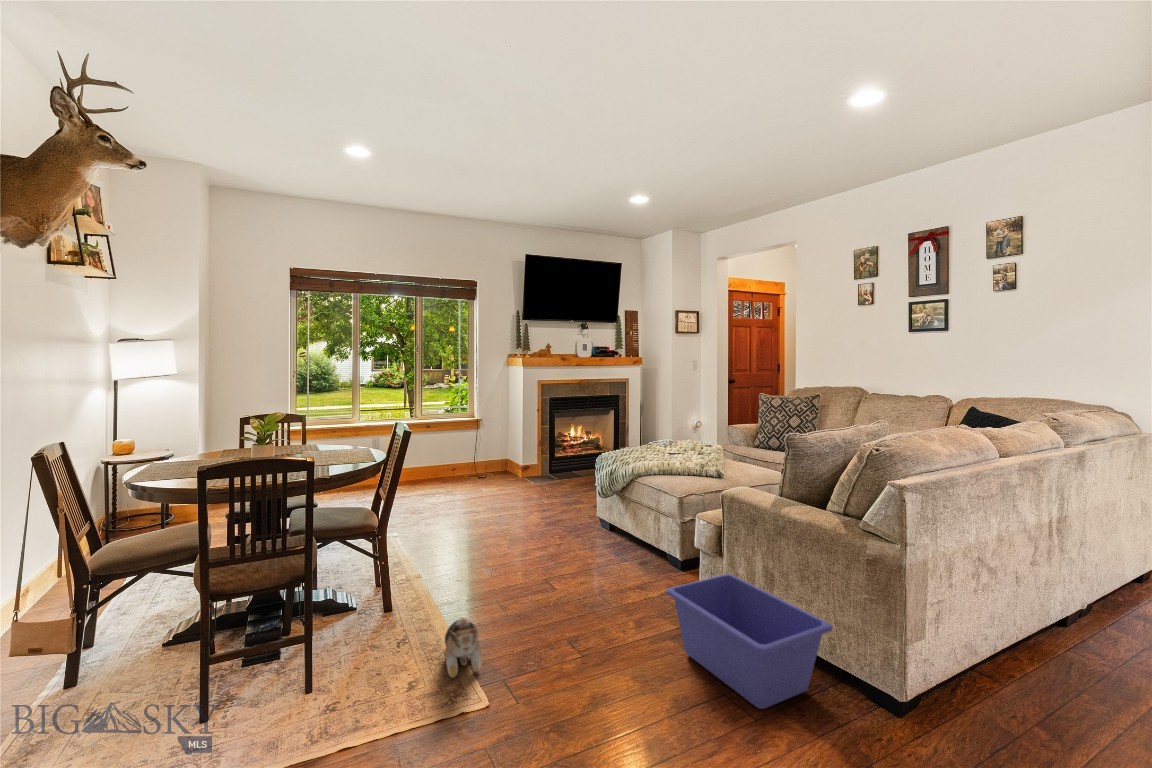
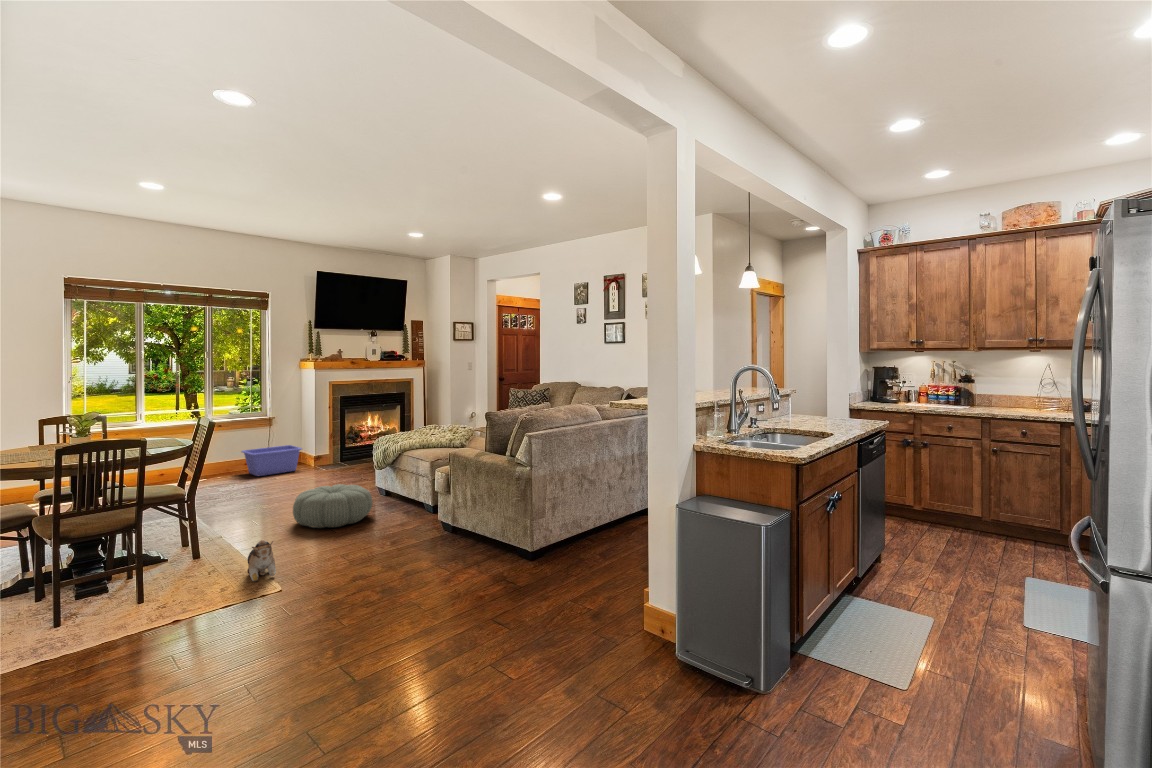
pouf: none [502,514,599,577] -> present [293,484,373,528]
storage bin: present [666,574,833,709] -> present [242,445,302,476]

